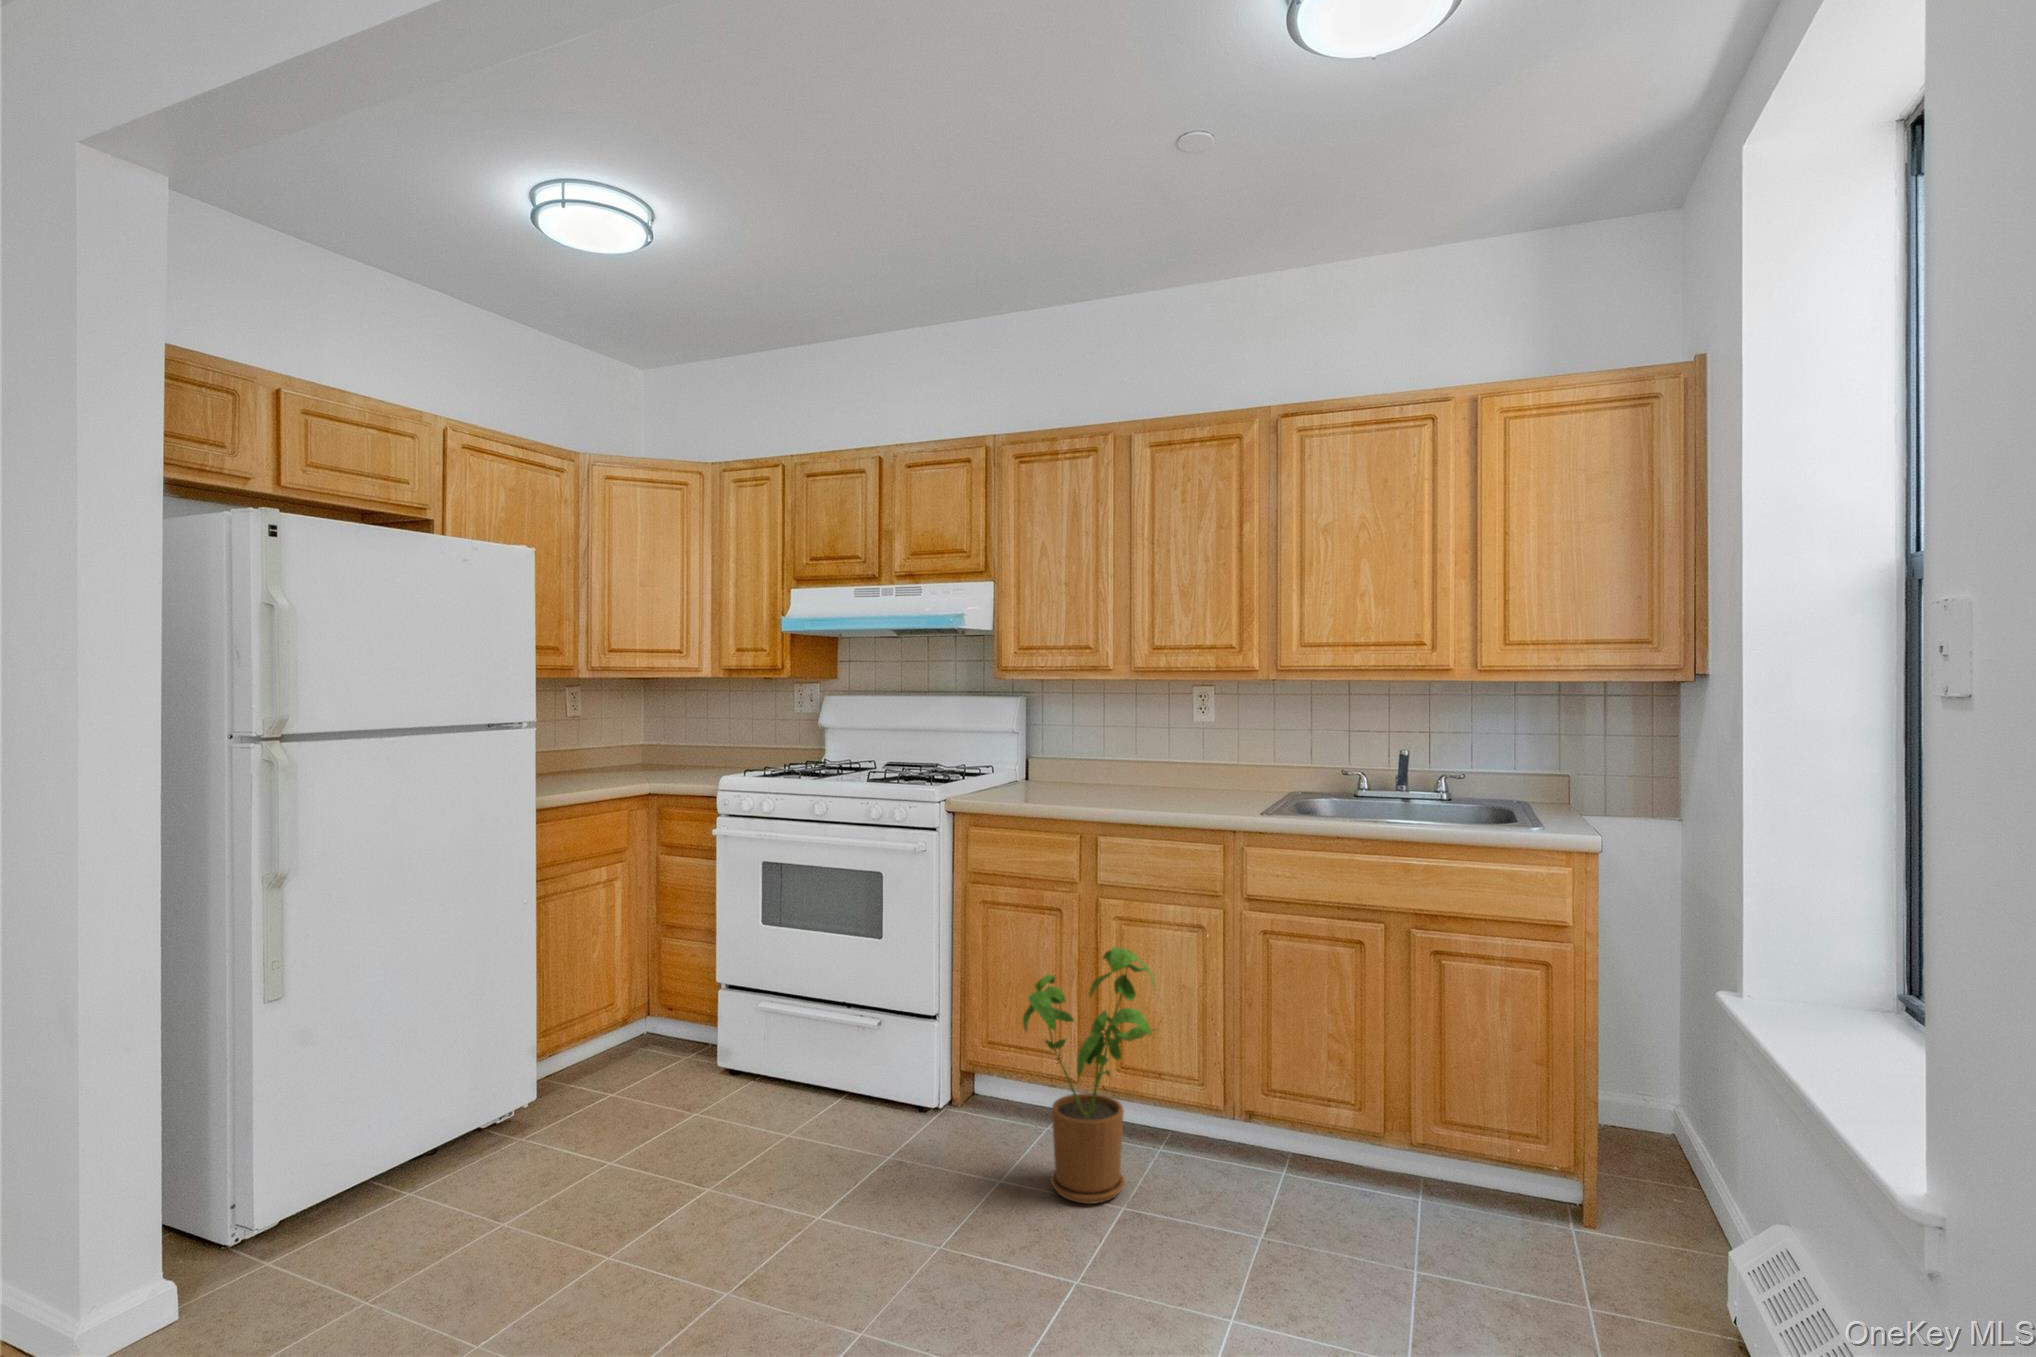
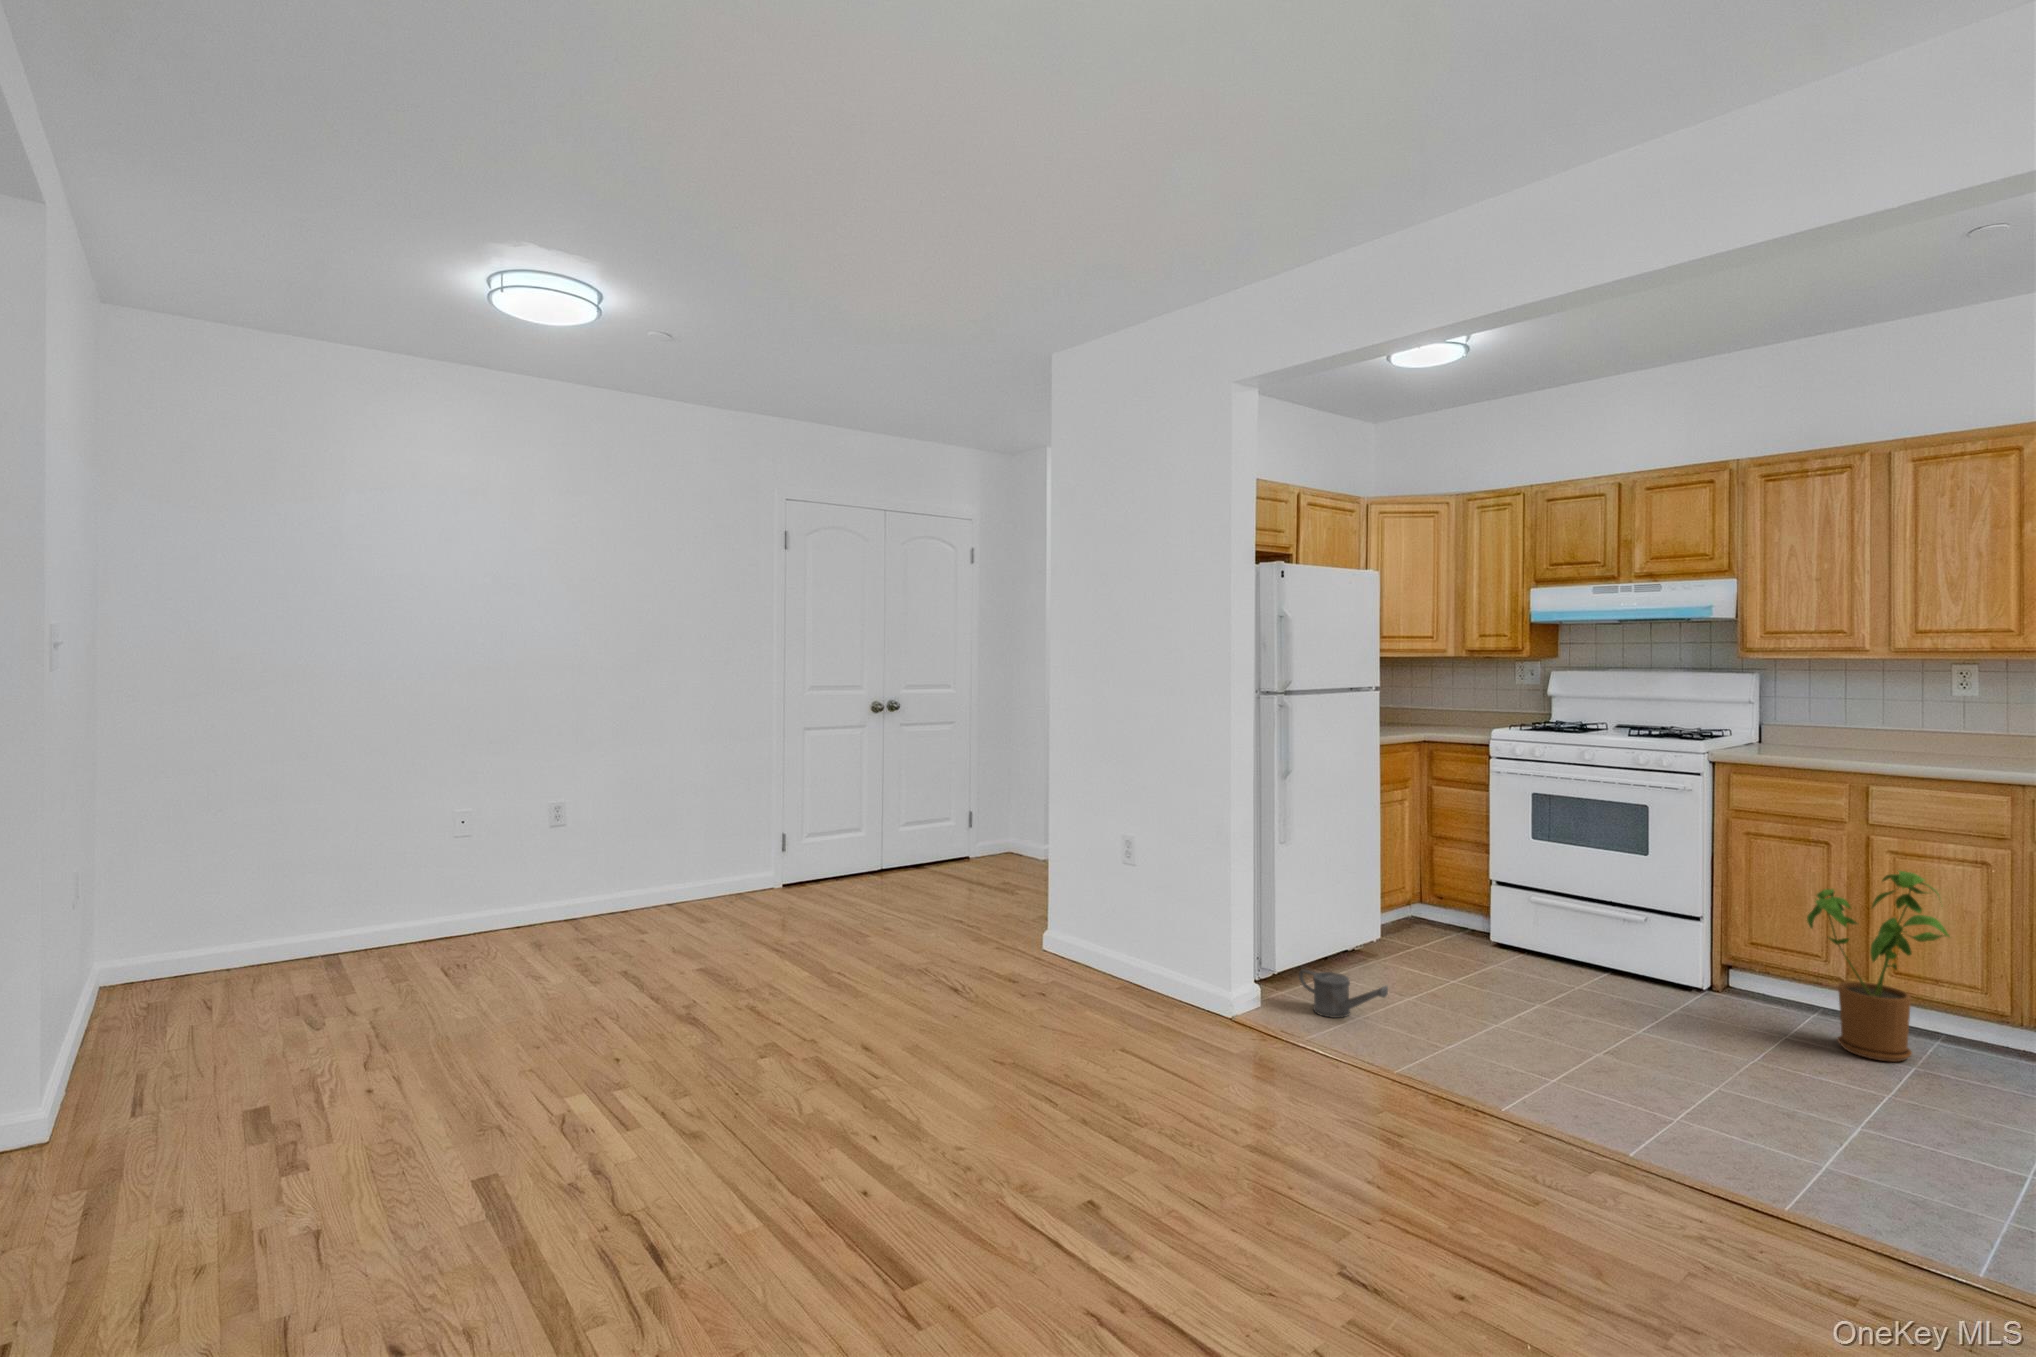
watering can: none [277,1209,405,1303] -> present [1299,969,1388,1018]

